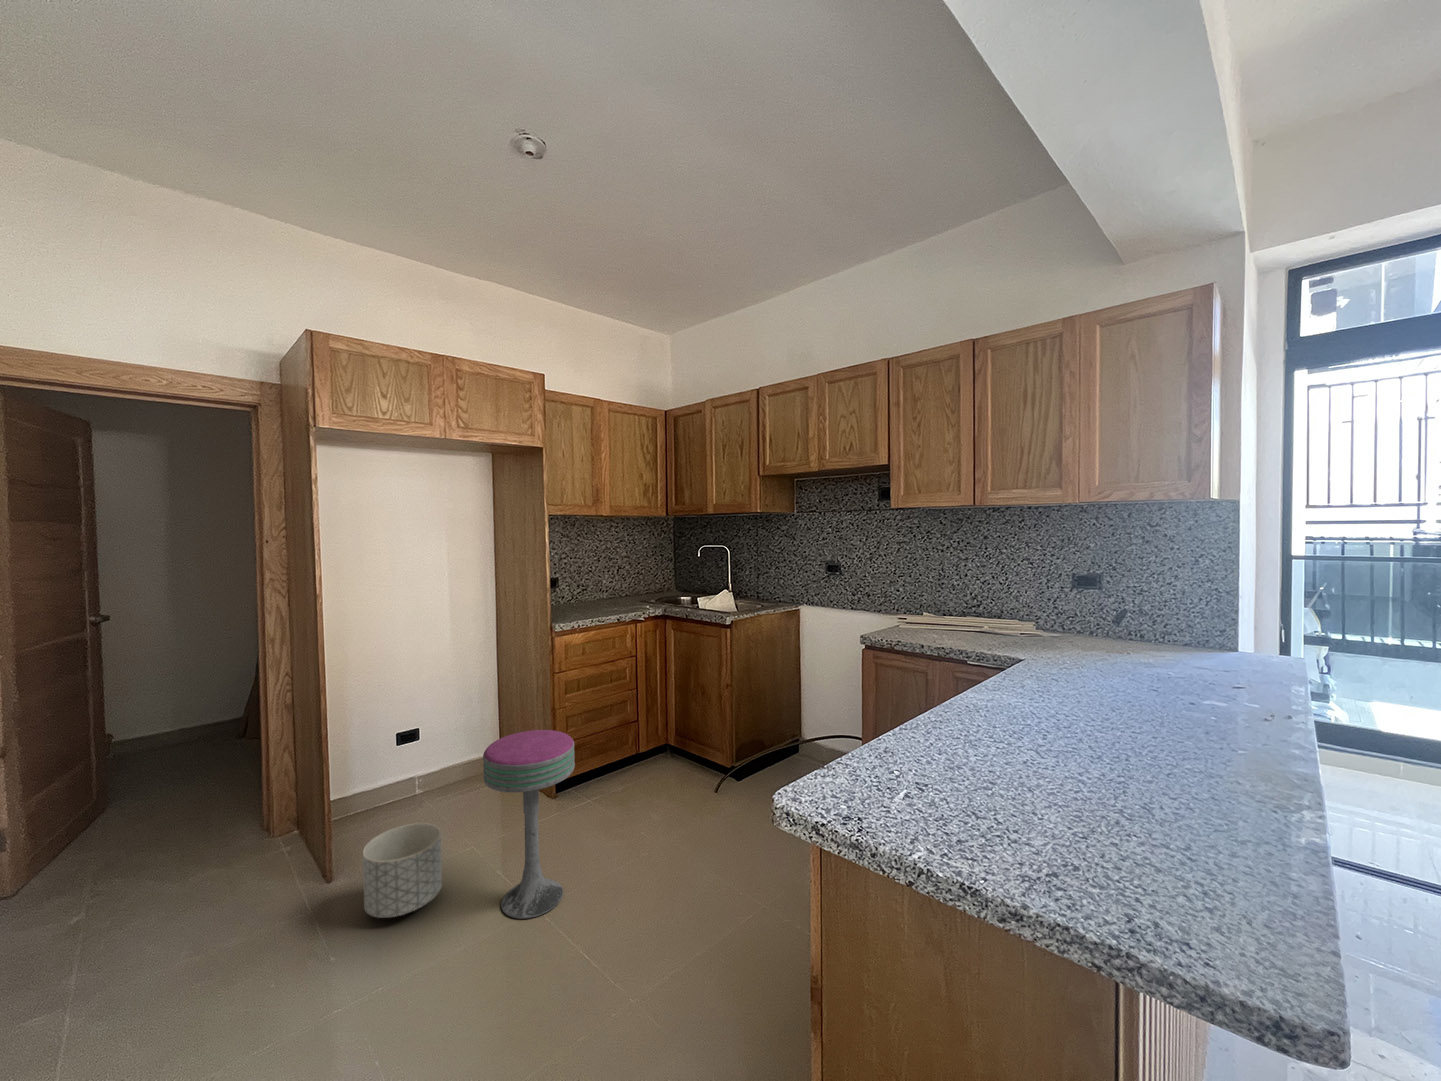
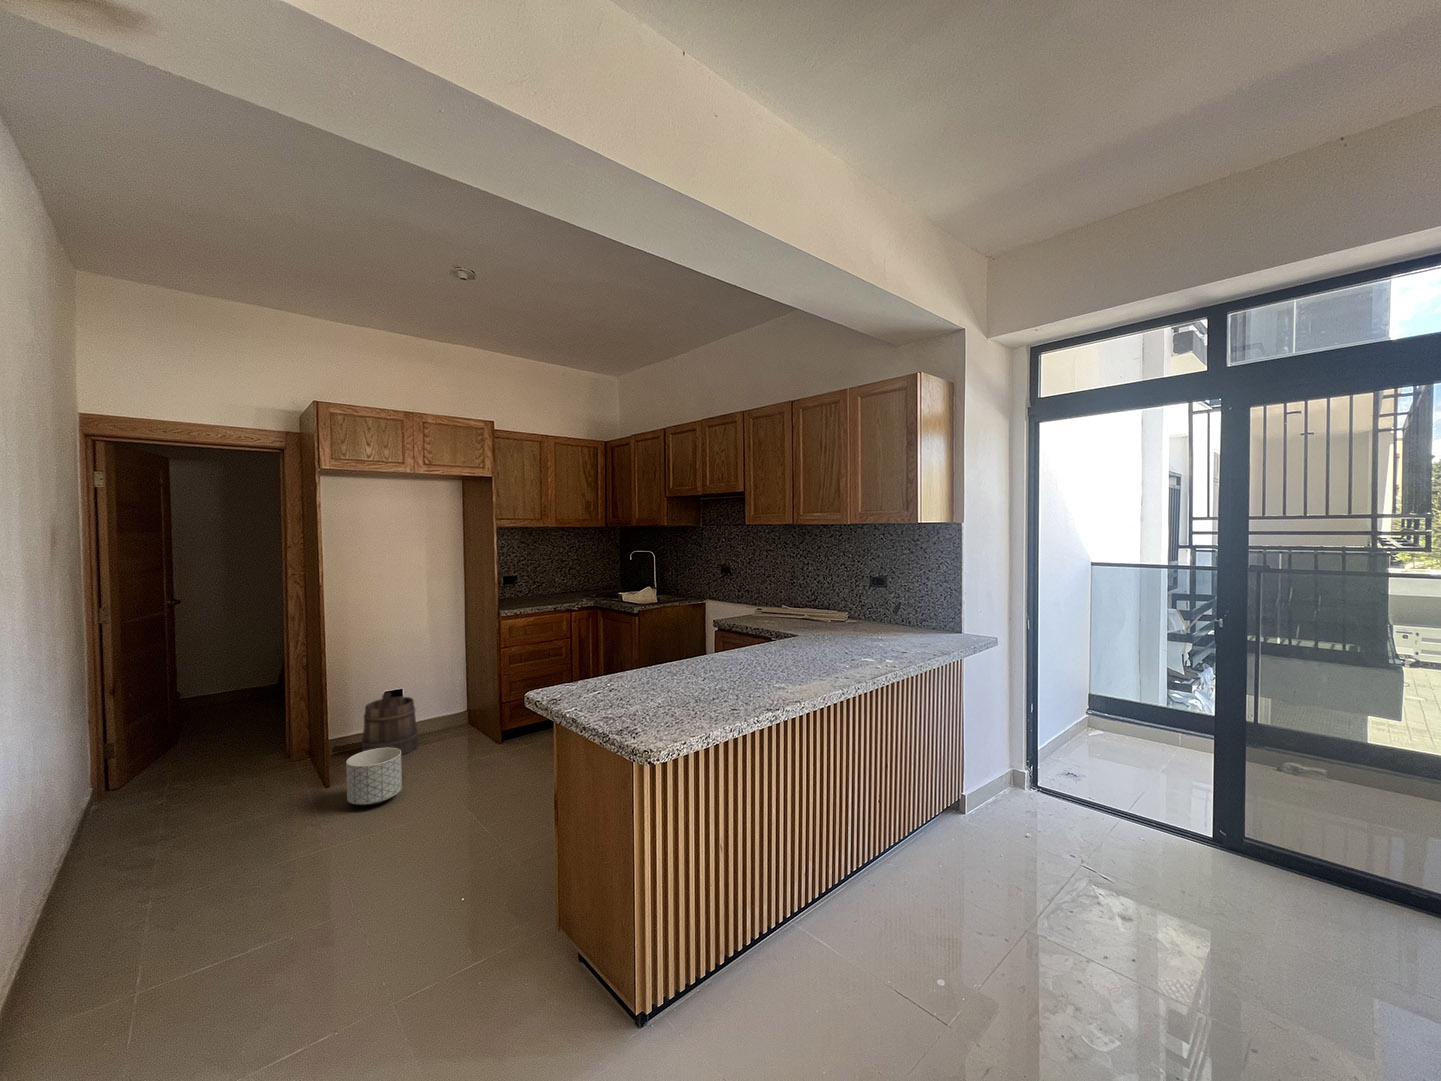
bar stool: present [483,730,575,919] -> none [427,684,493,810]
bucket: none [370,733,445,828] -> present [362,693,418,755]

